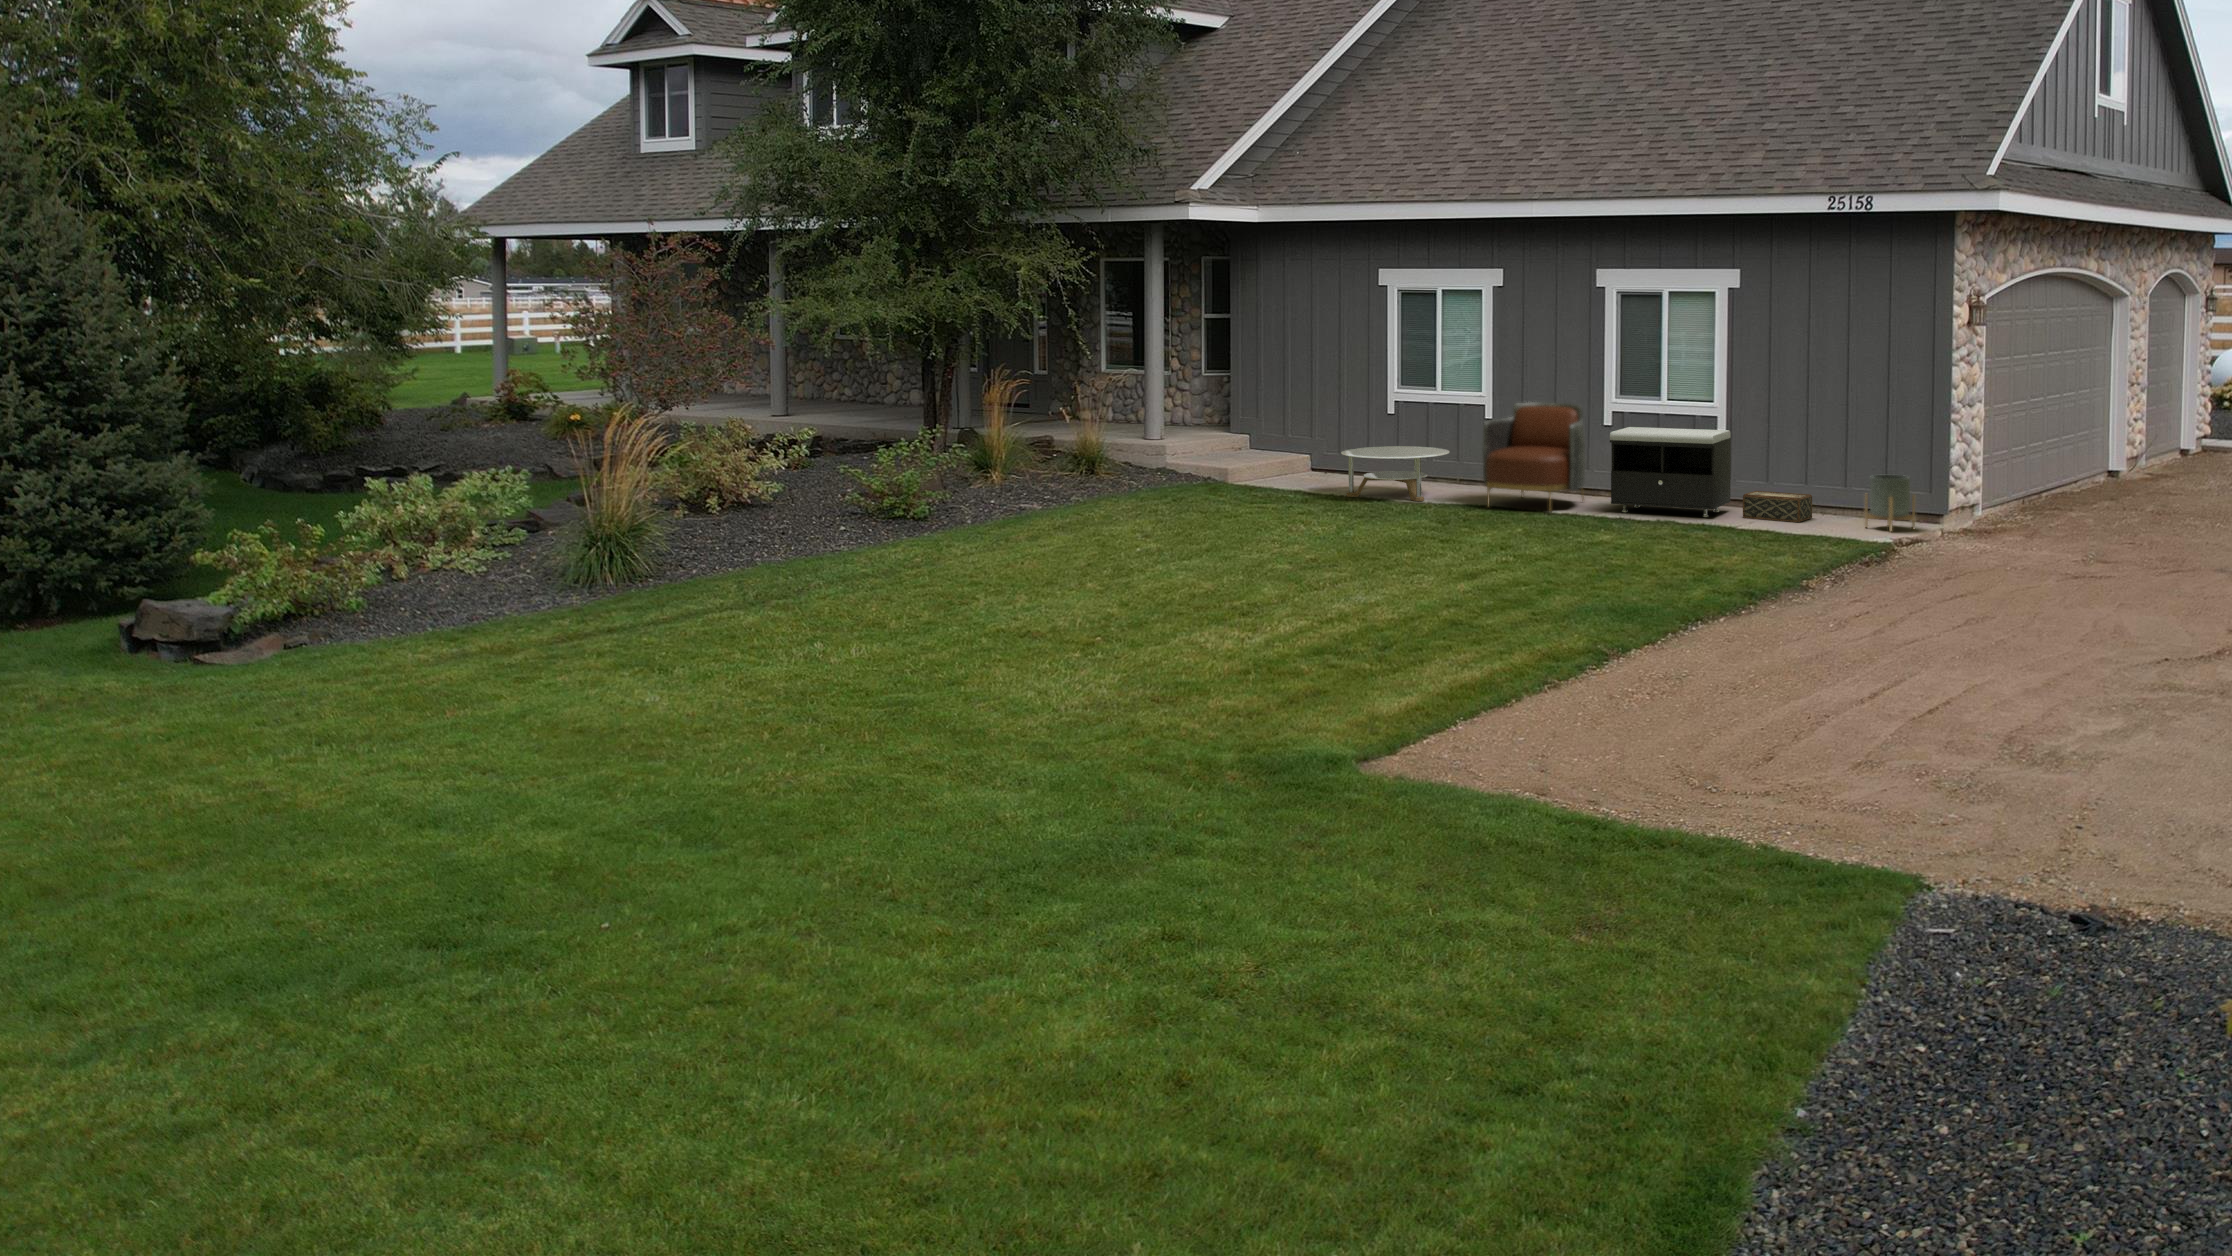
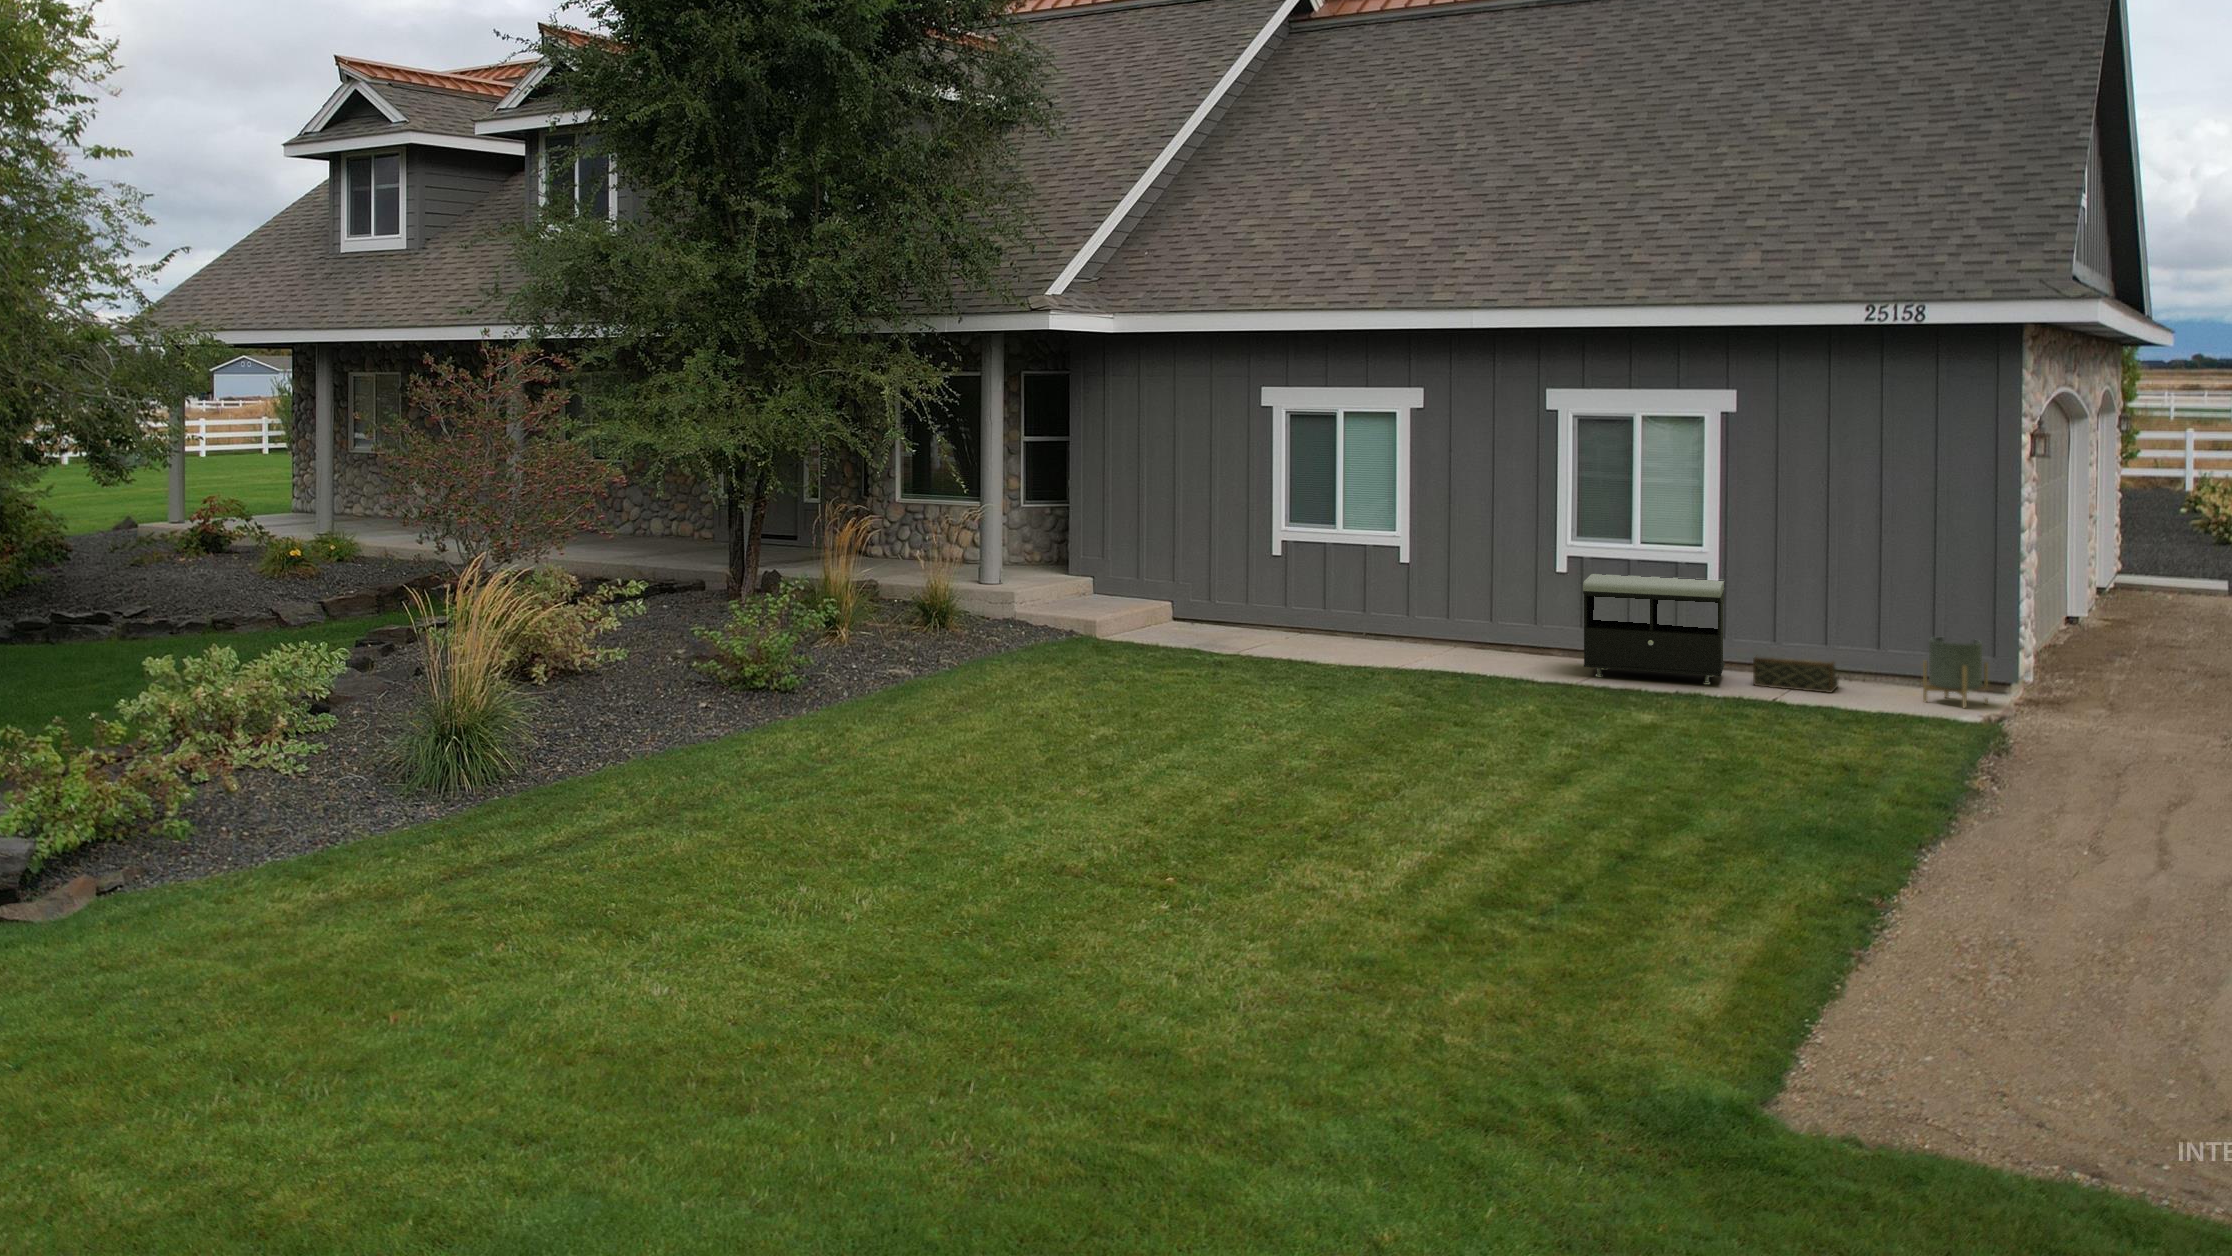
armchair: present [1483,402,1585,509] -> none [1415,543,1541,676]
round table: present [1341,446,1450,501] -> none [1232,592,1362,660]

